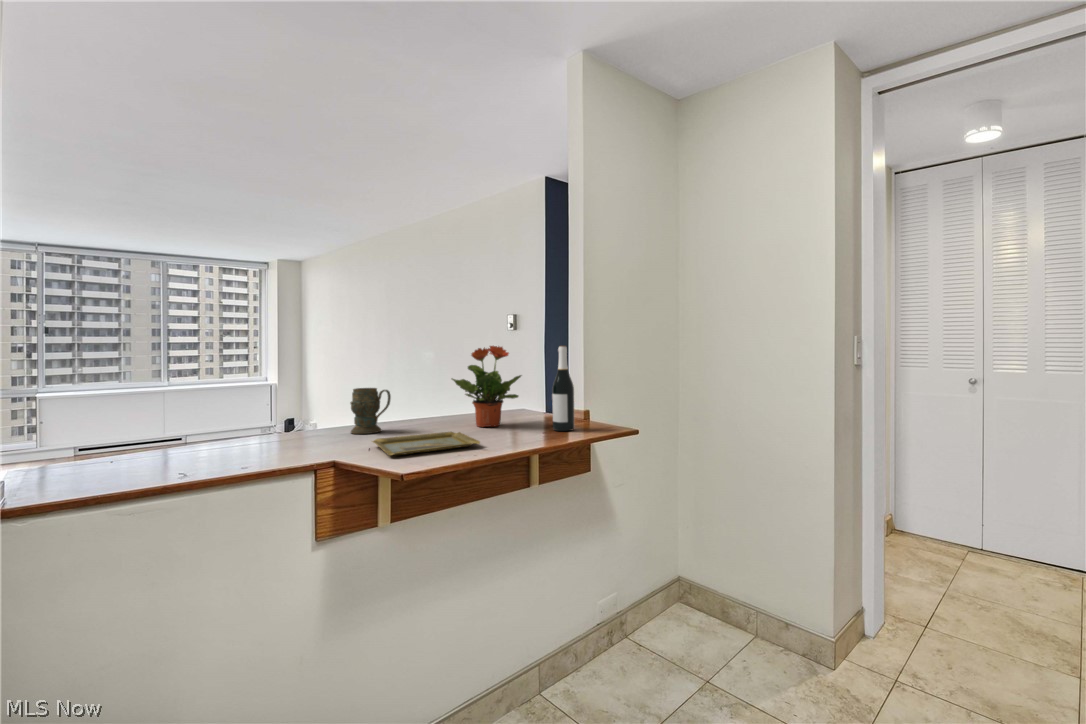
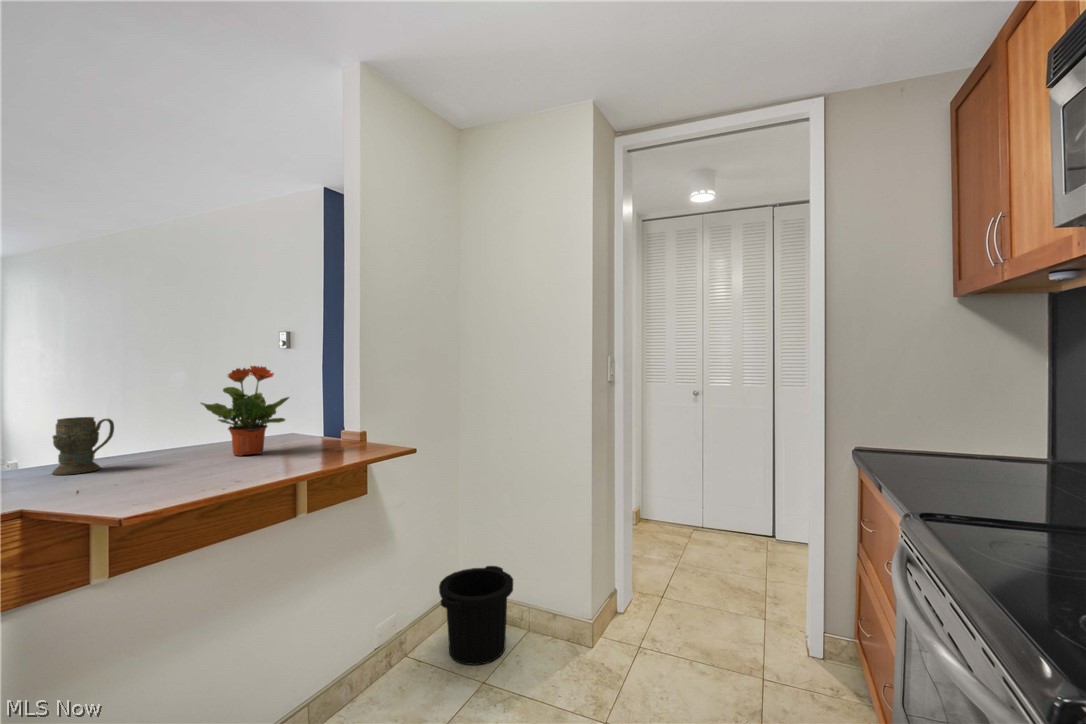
wine bottle: present [552,346,574,431] -> none [324,366,349,454]
tray: present [372,432,480,455] -> none [81,463,233,497]
trash can: none [658,558,739,661] -> present [439,566,513,665]

